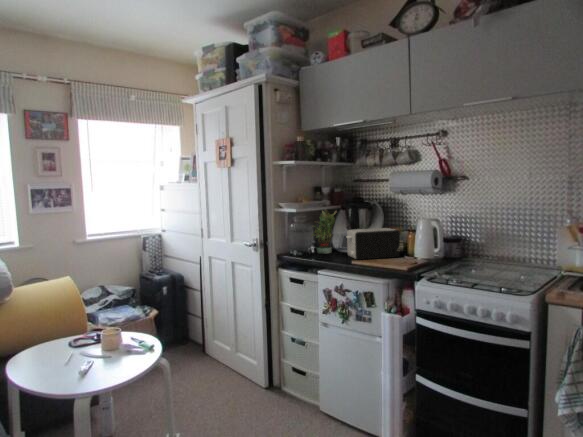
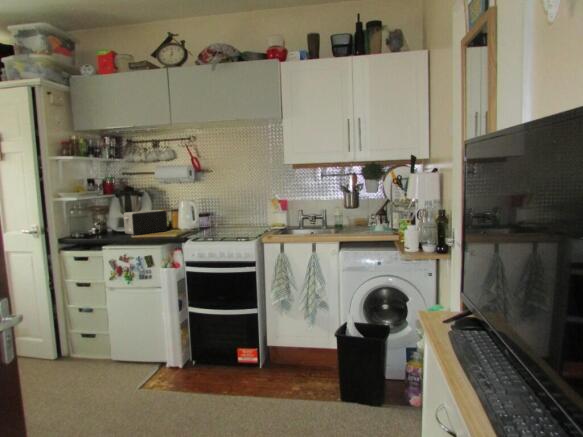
potted plant: present [312,210,337,253] -> none [88,197,112,234]

